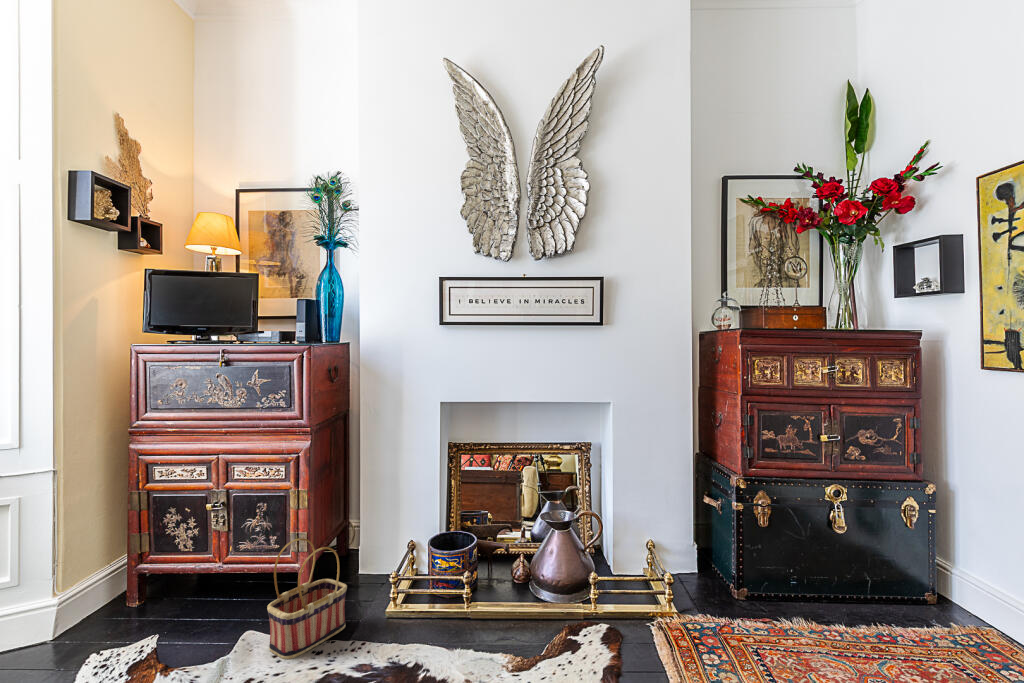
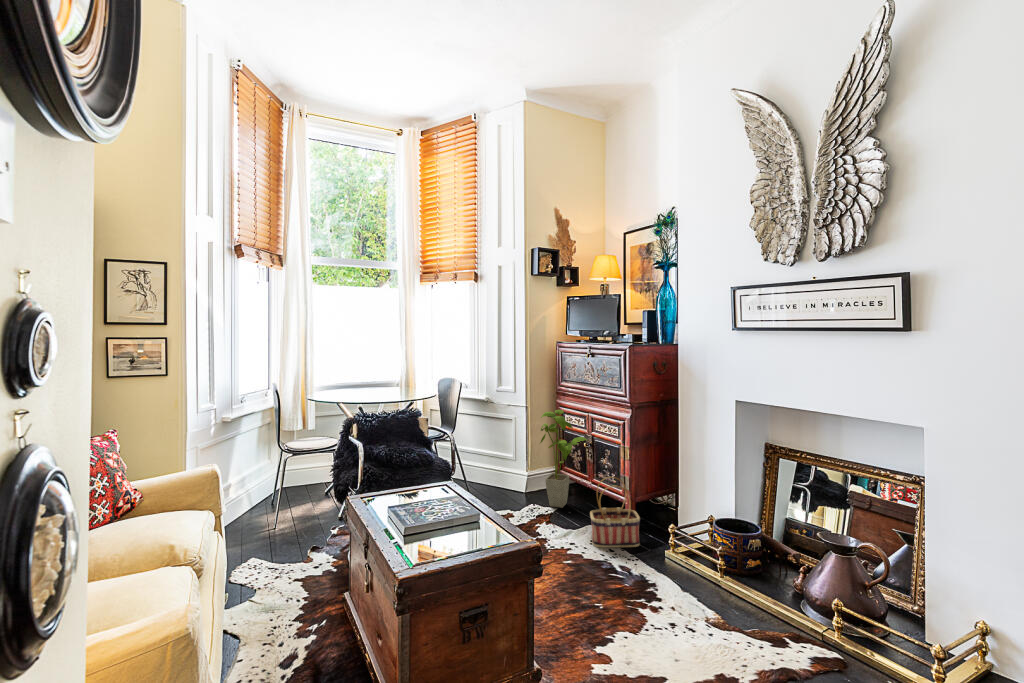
house plant: none [106,456,216,638] -> present [540,410,589,508]

